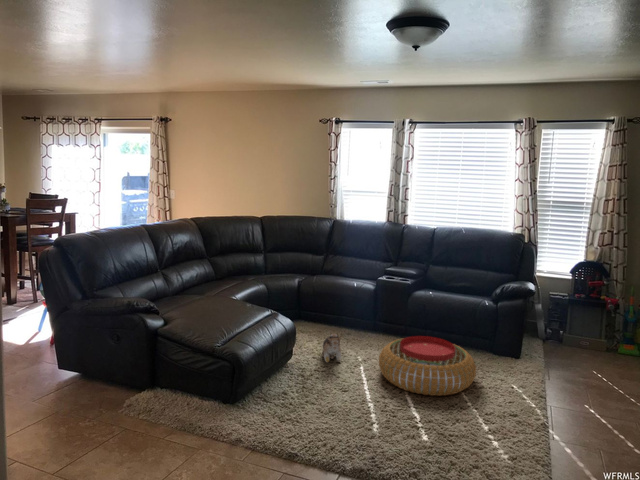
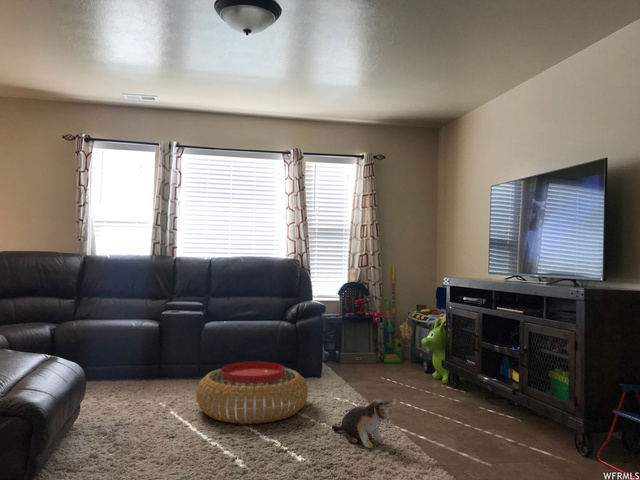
plush toy: present [322,333,341,362] -> present [332,398,397,448]

